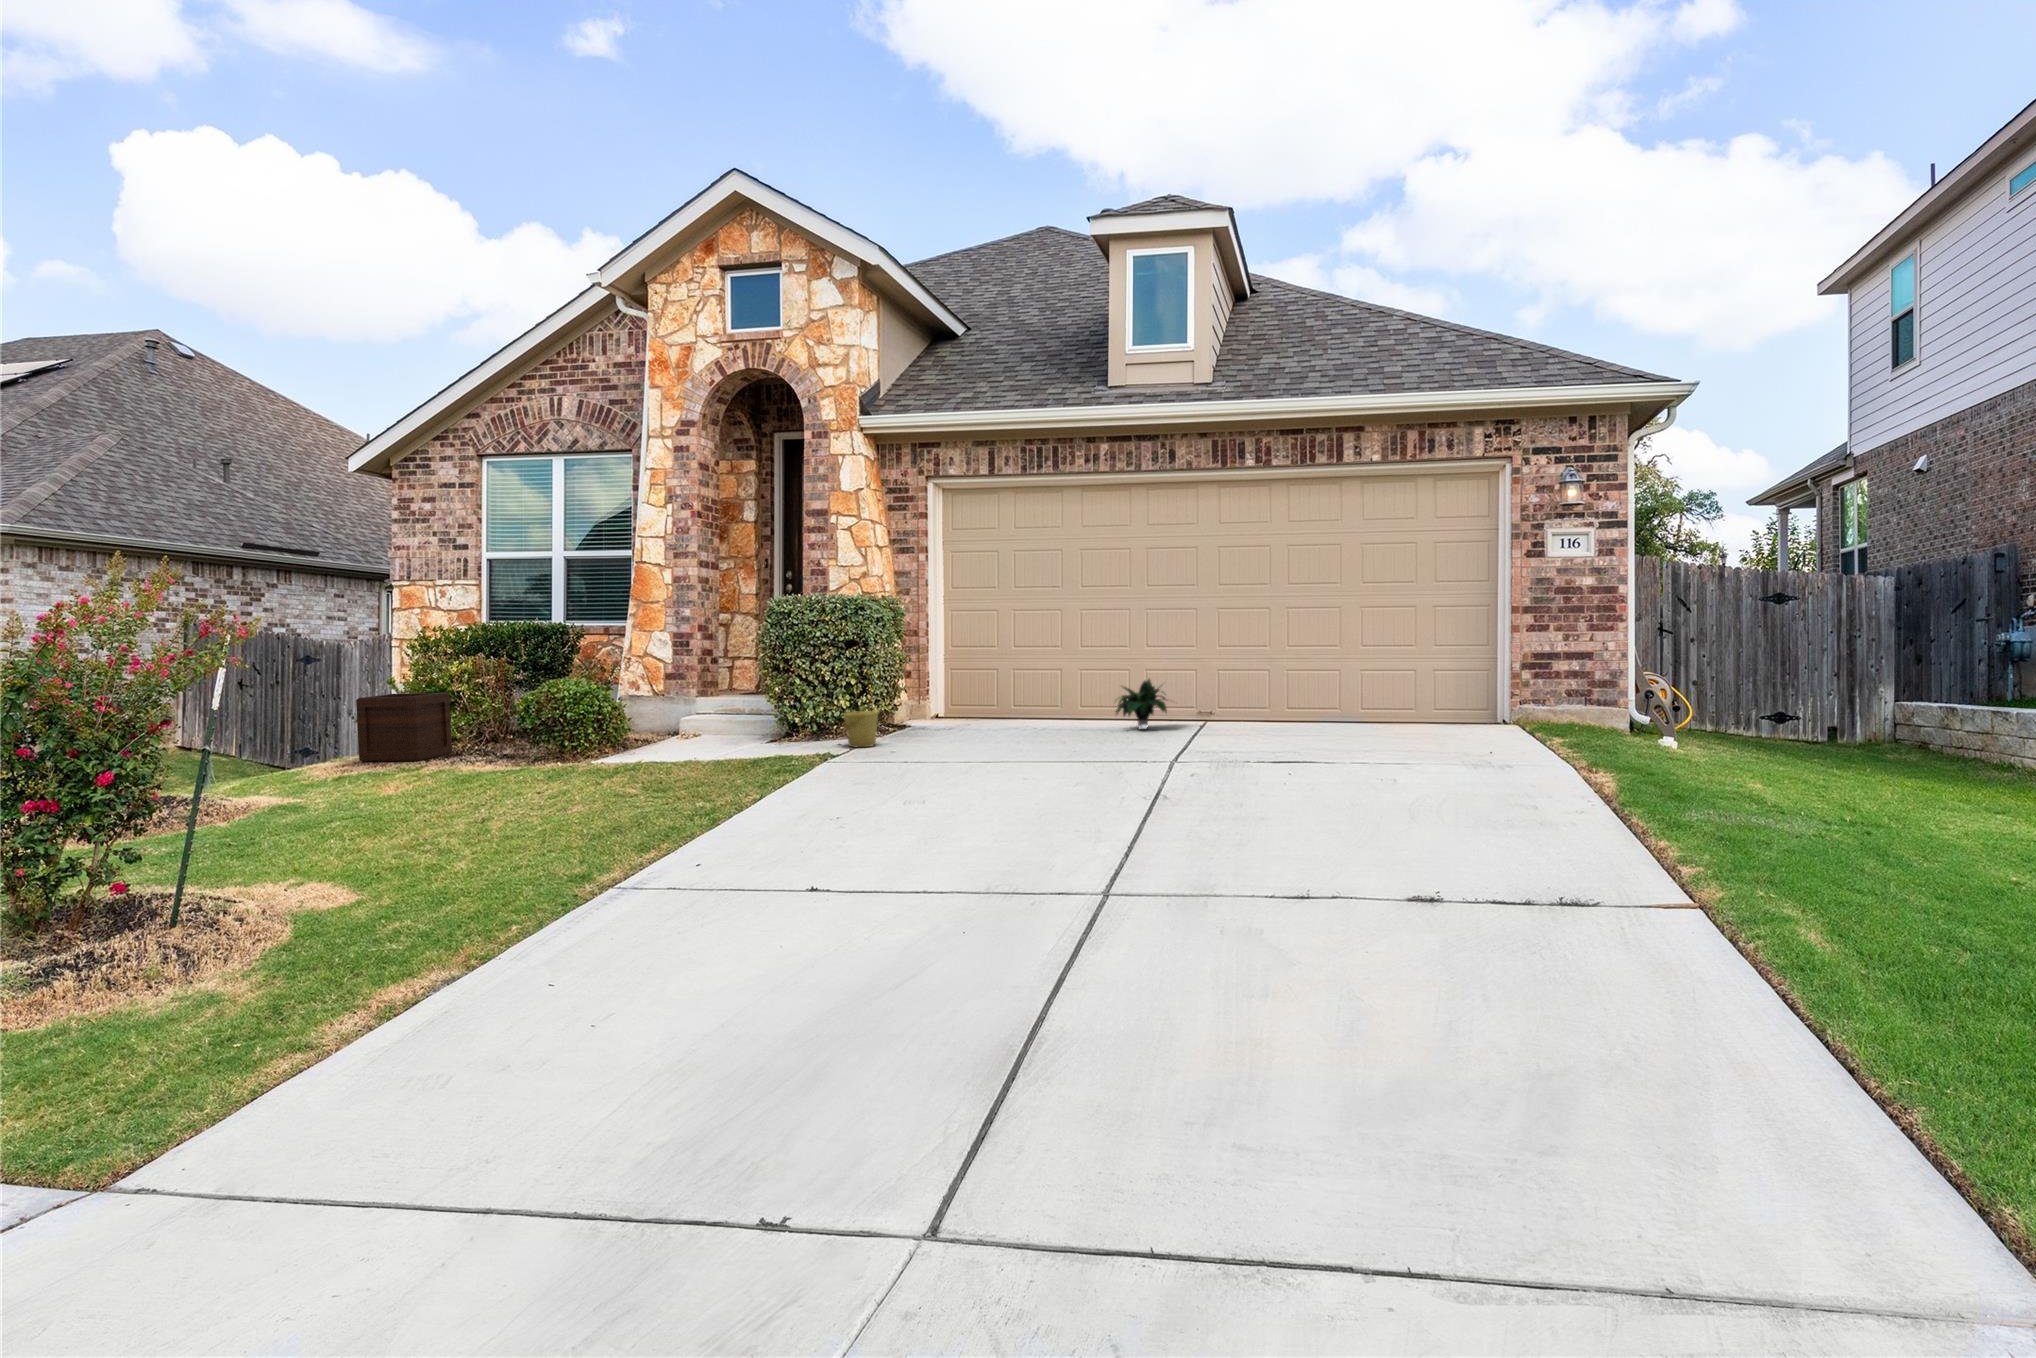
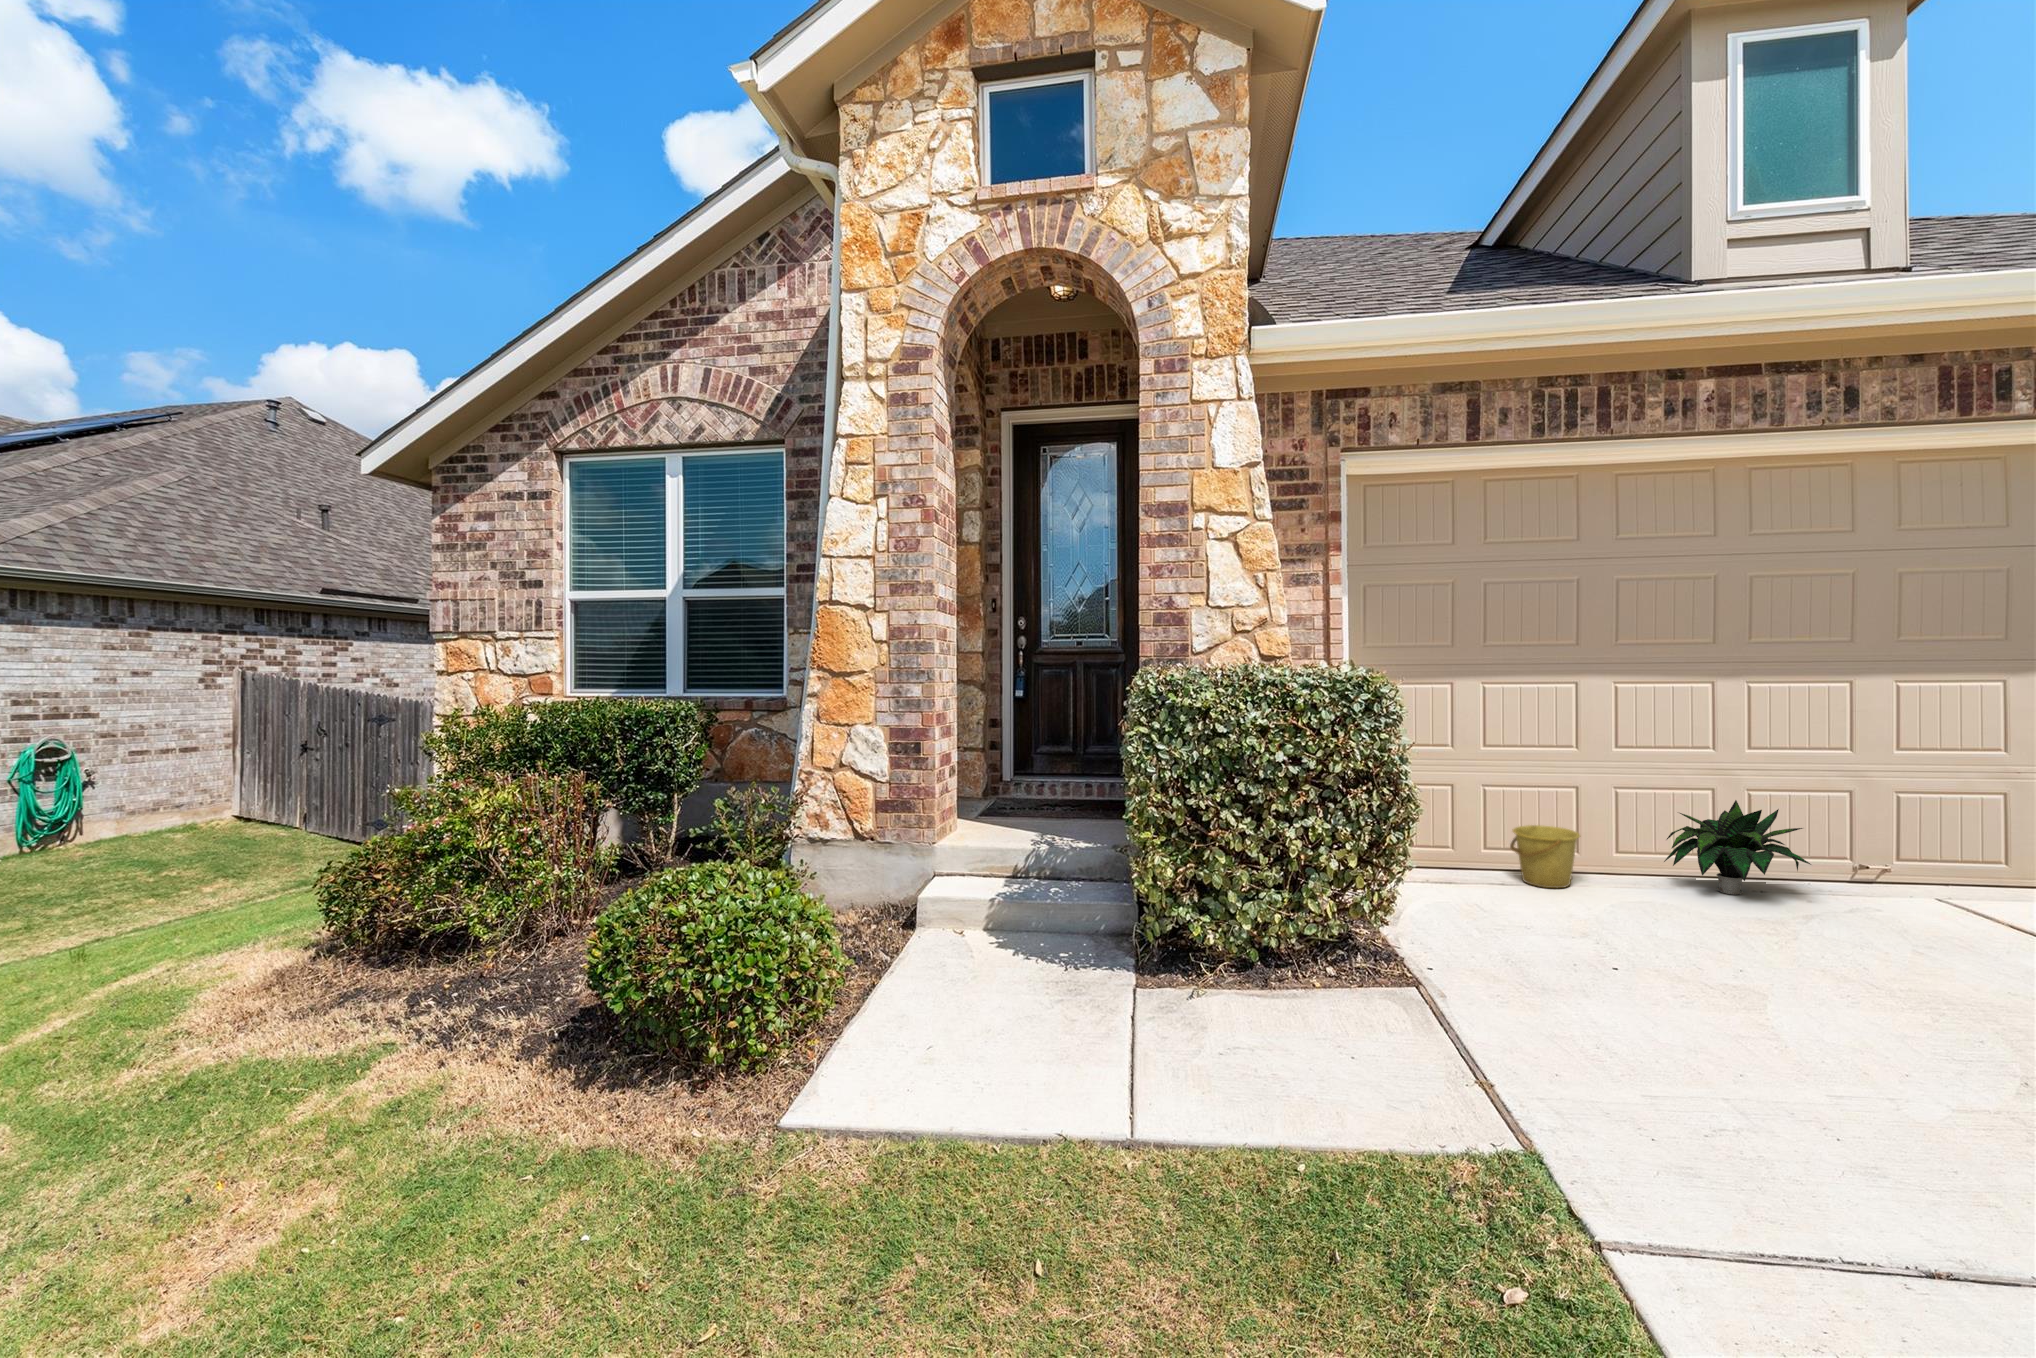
wooden crate: present [356,693,452,762] -> none [237,854,471,1022]
bucket: present [842,711,879,747] -> present [1510,825,1580,888]

